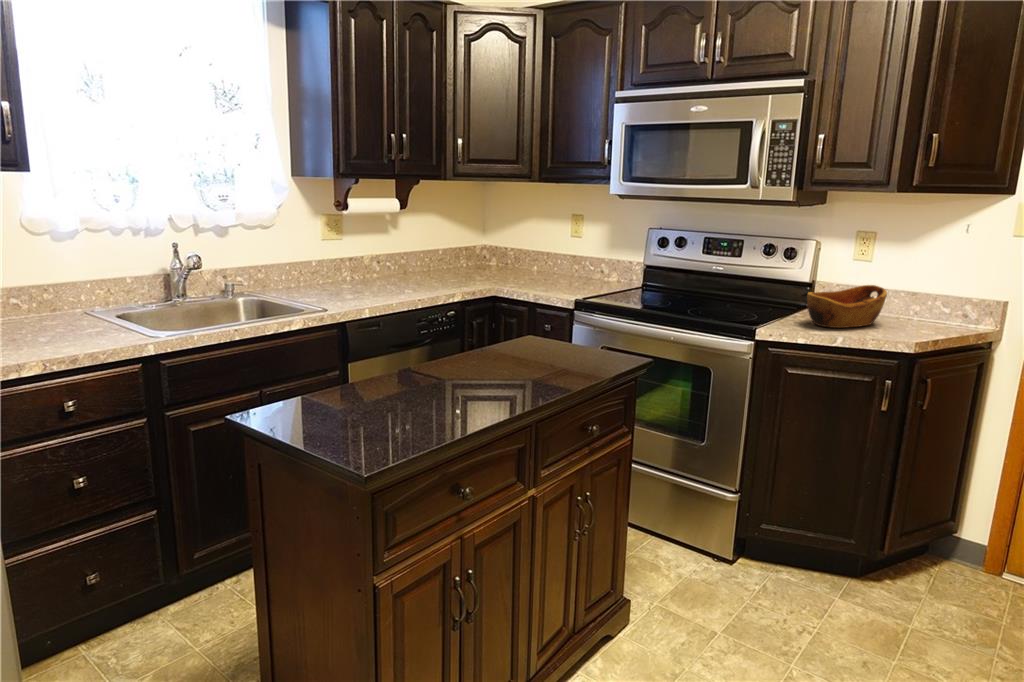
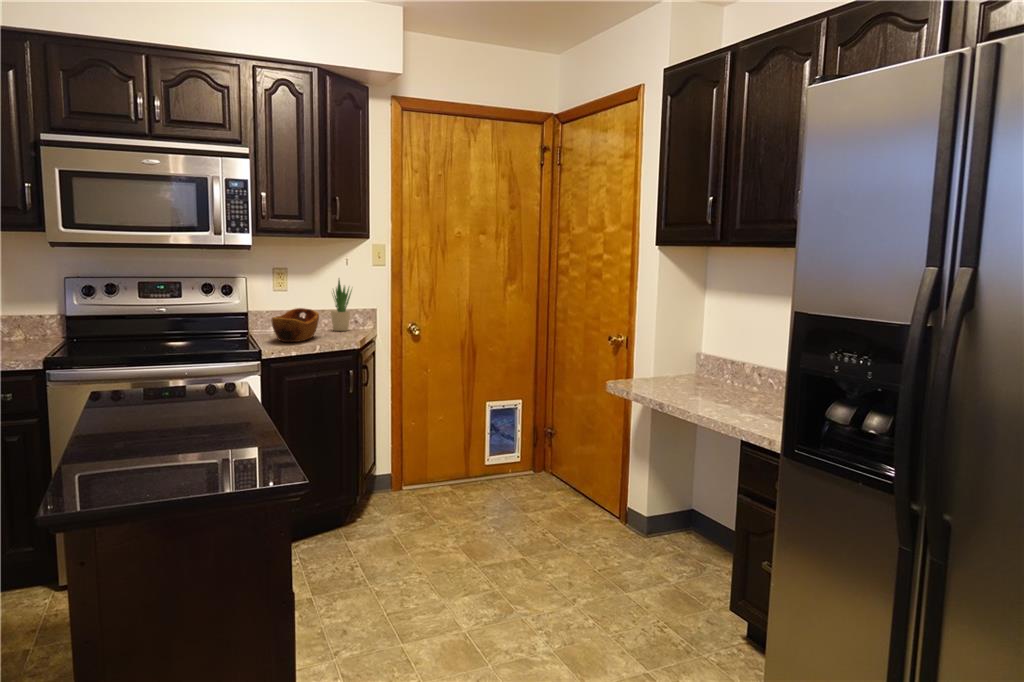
potted plant: none [924,249,969,325] -> present [331,280,352,331]

